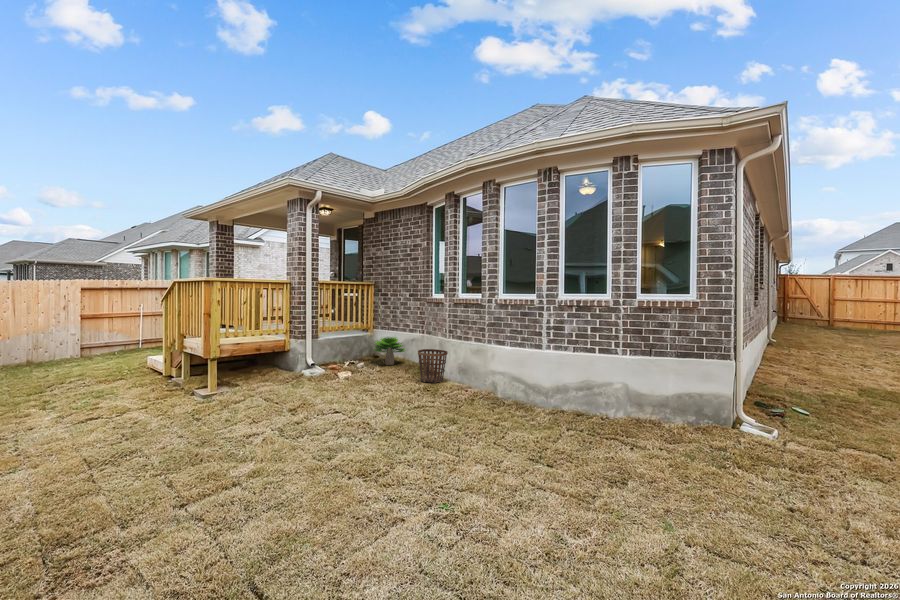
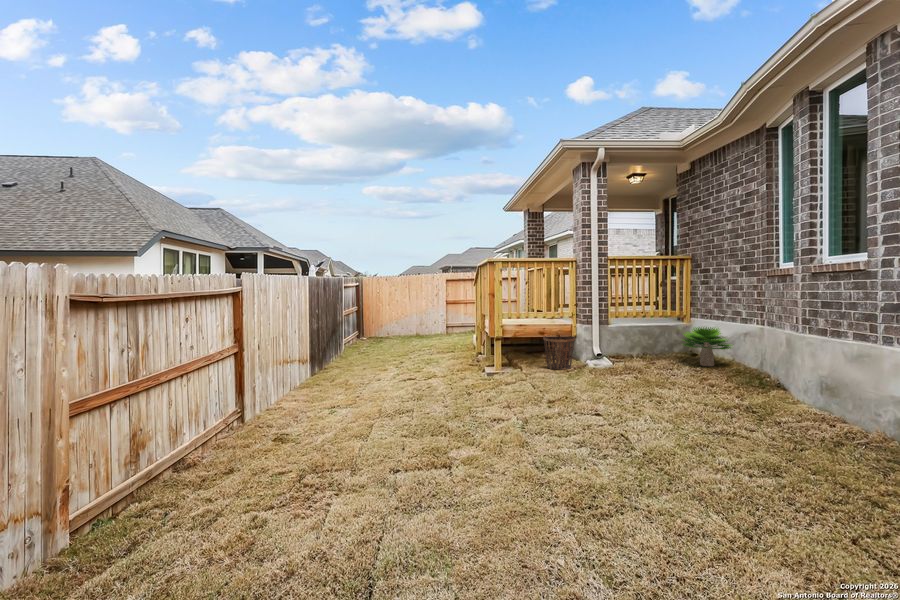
basket: present [418,349,448,383] -> present [543,335,575,370]

